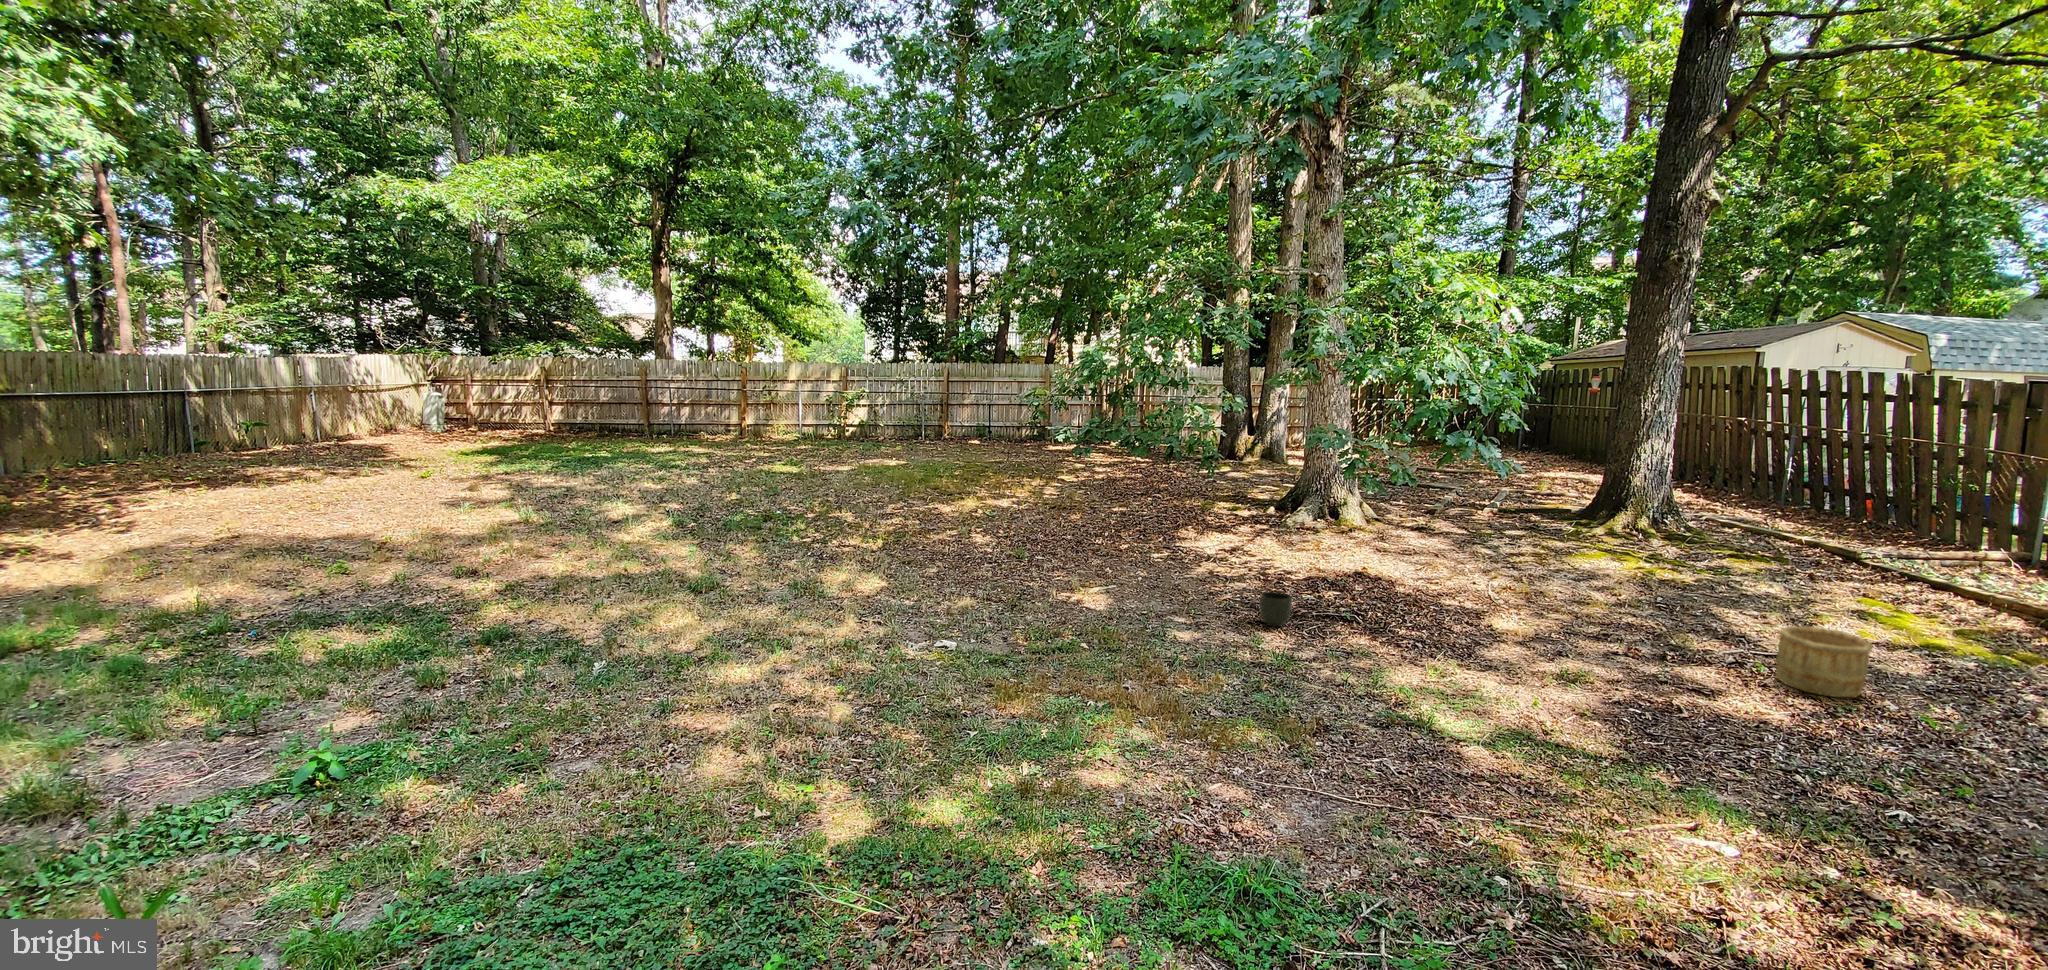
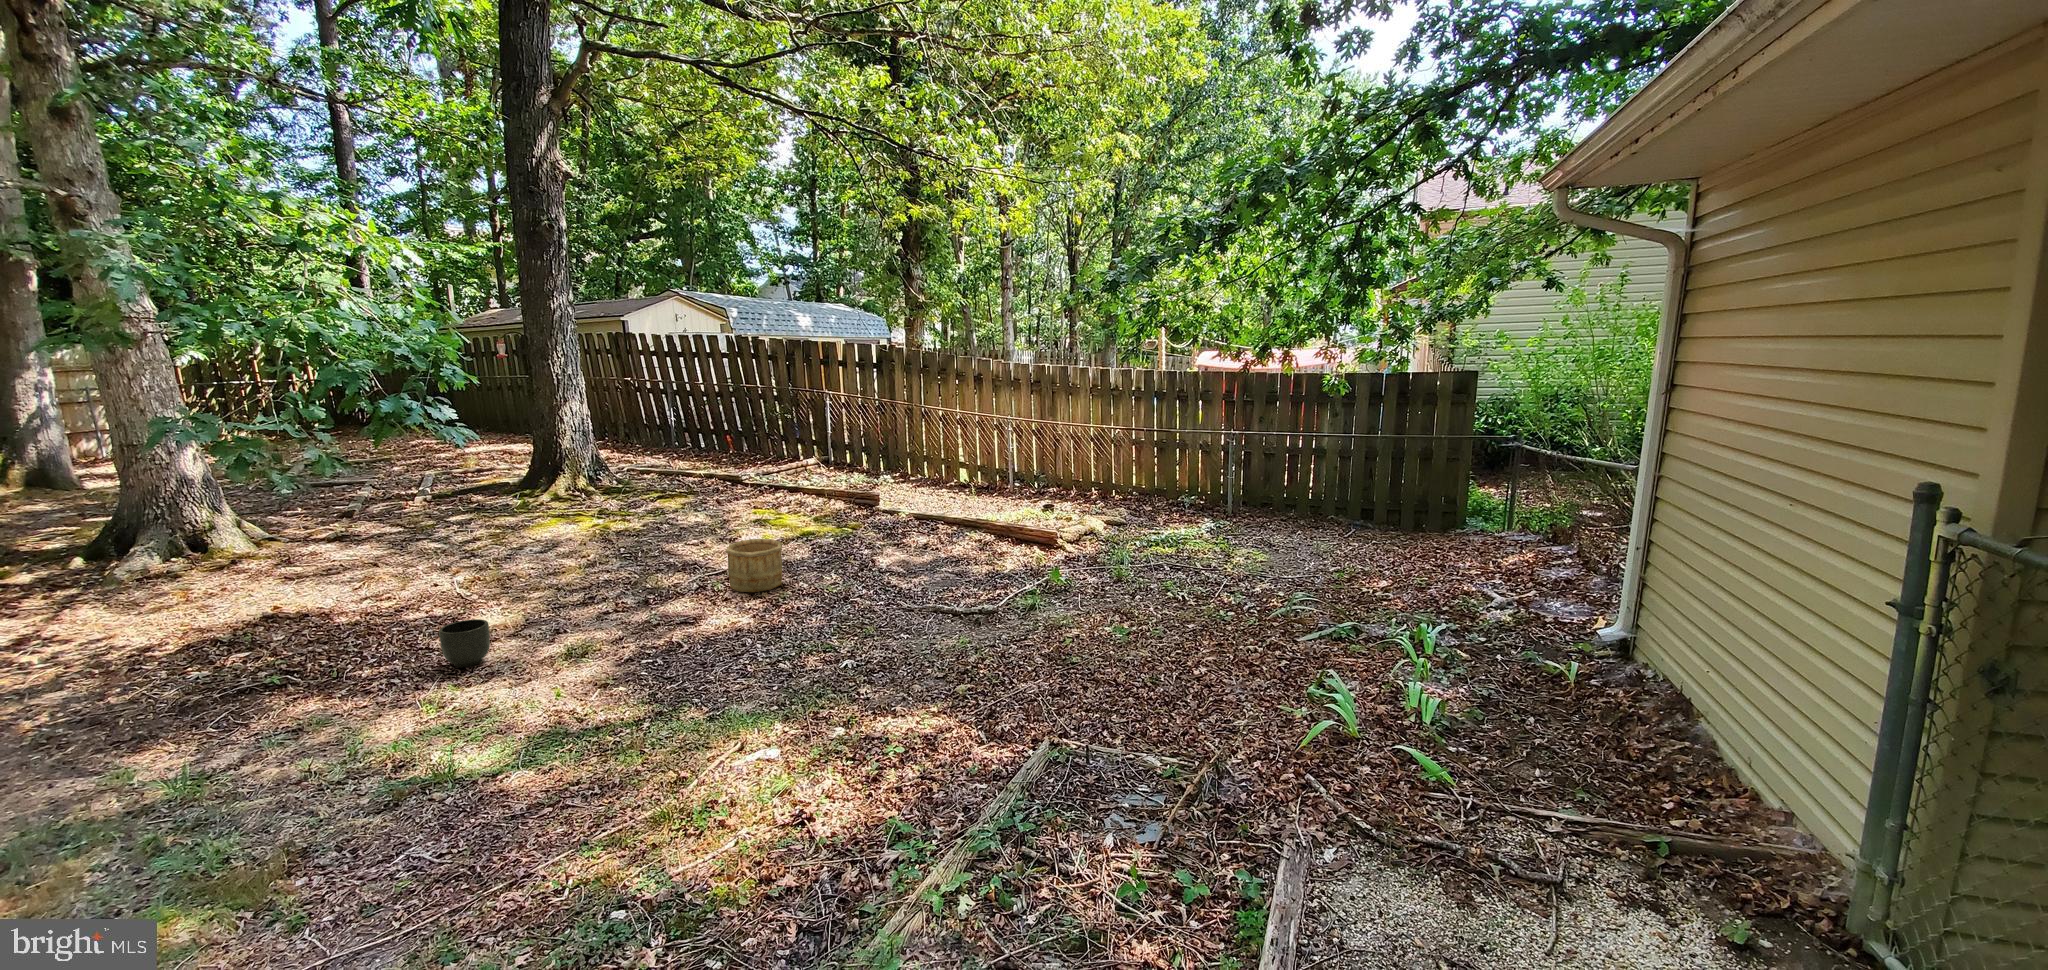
planter: present [1260,591,1292,627] -> present [439,619,490,667]

